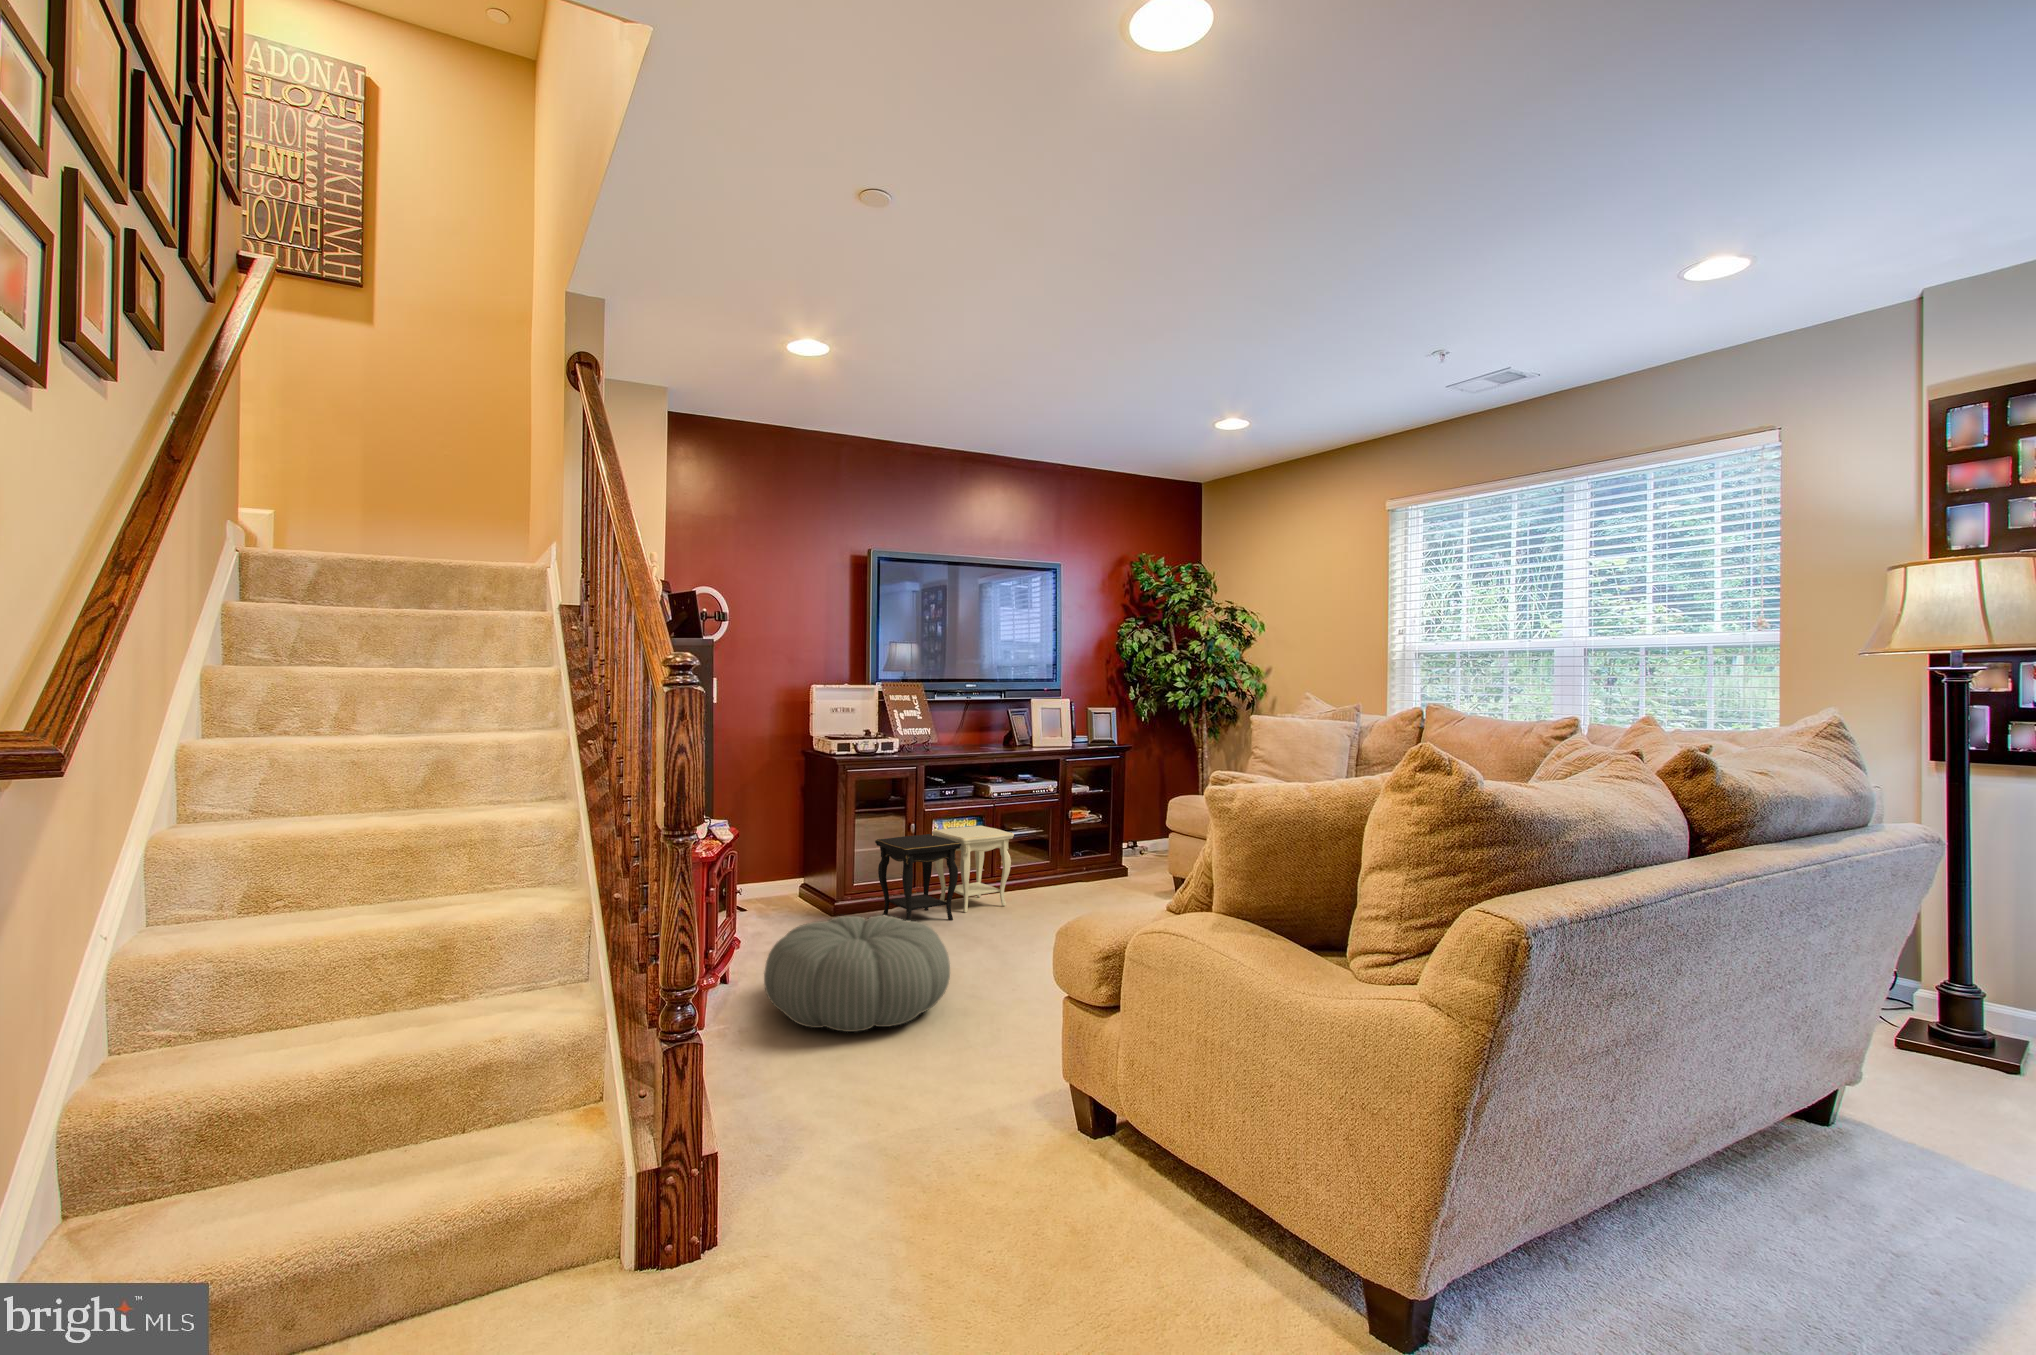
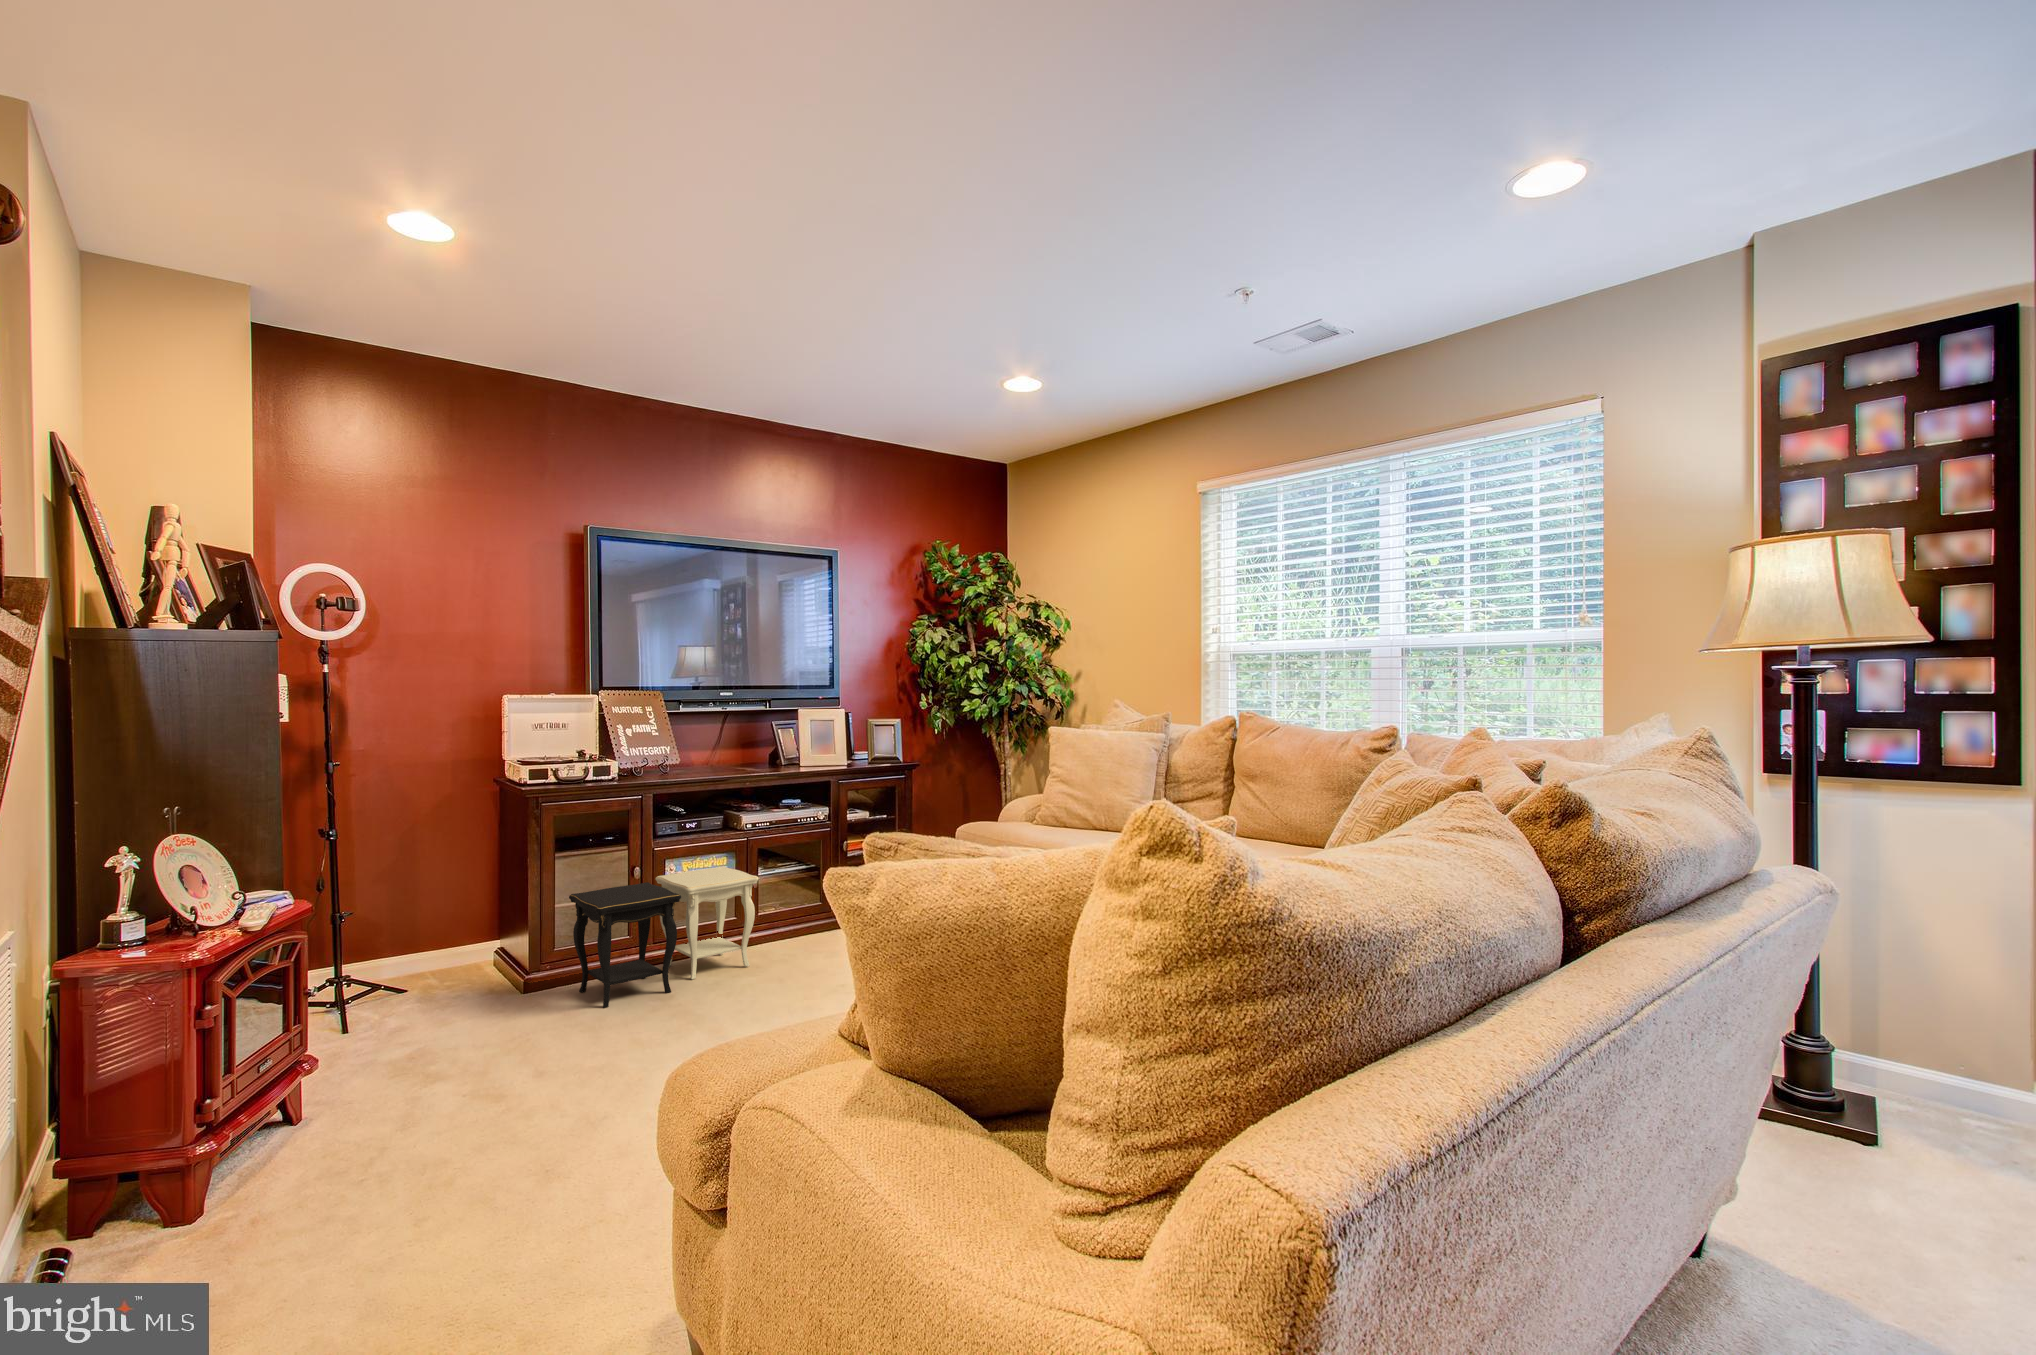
pouf: present [764,915,950,1032] -> none [295,1017,598,1213]

